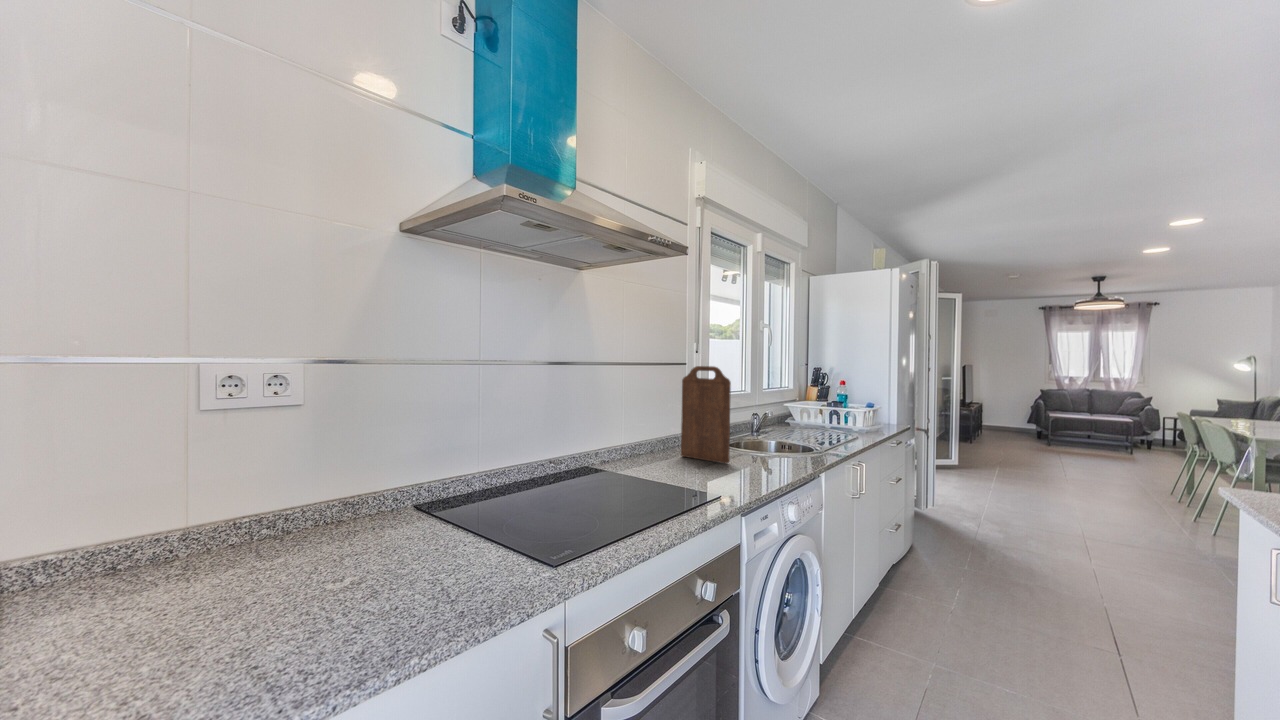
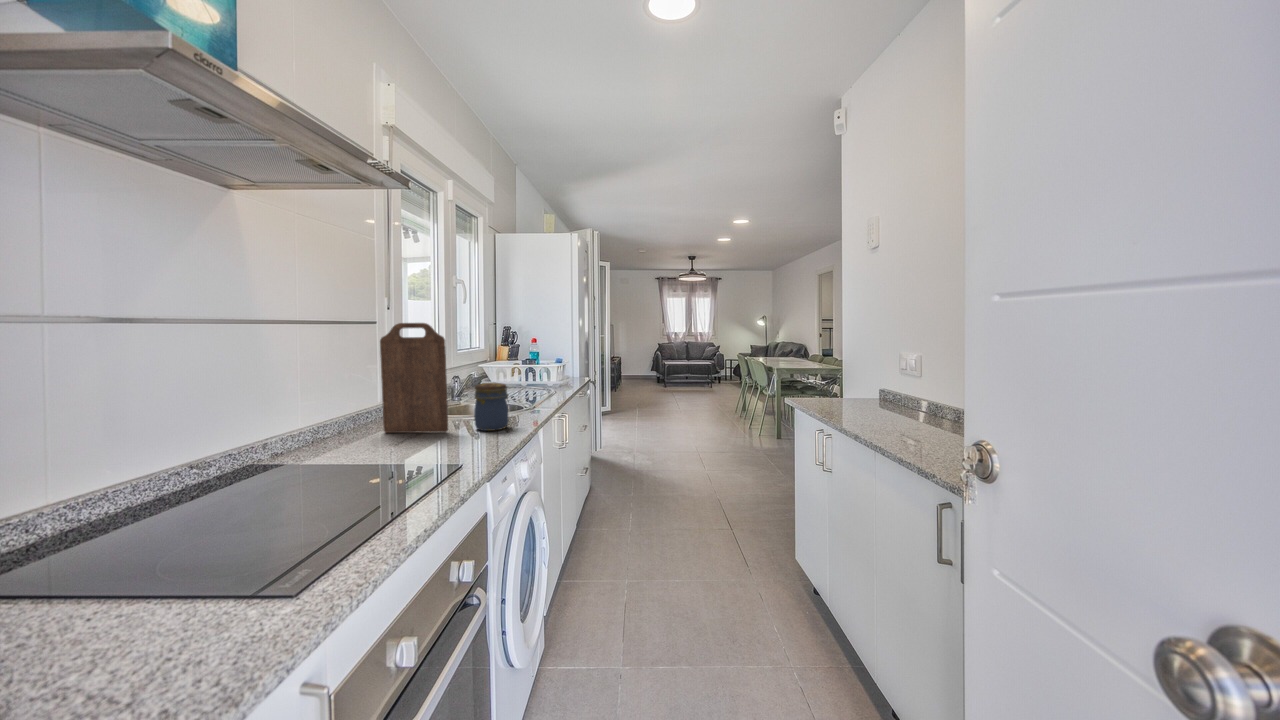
jar: none [752,424,787,469] -> present [474,383,509,431]

